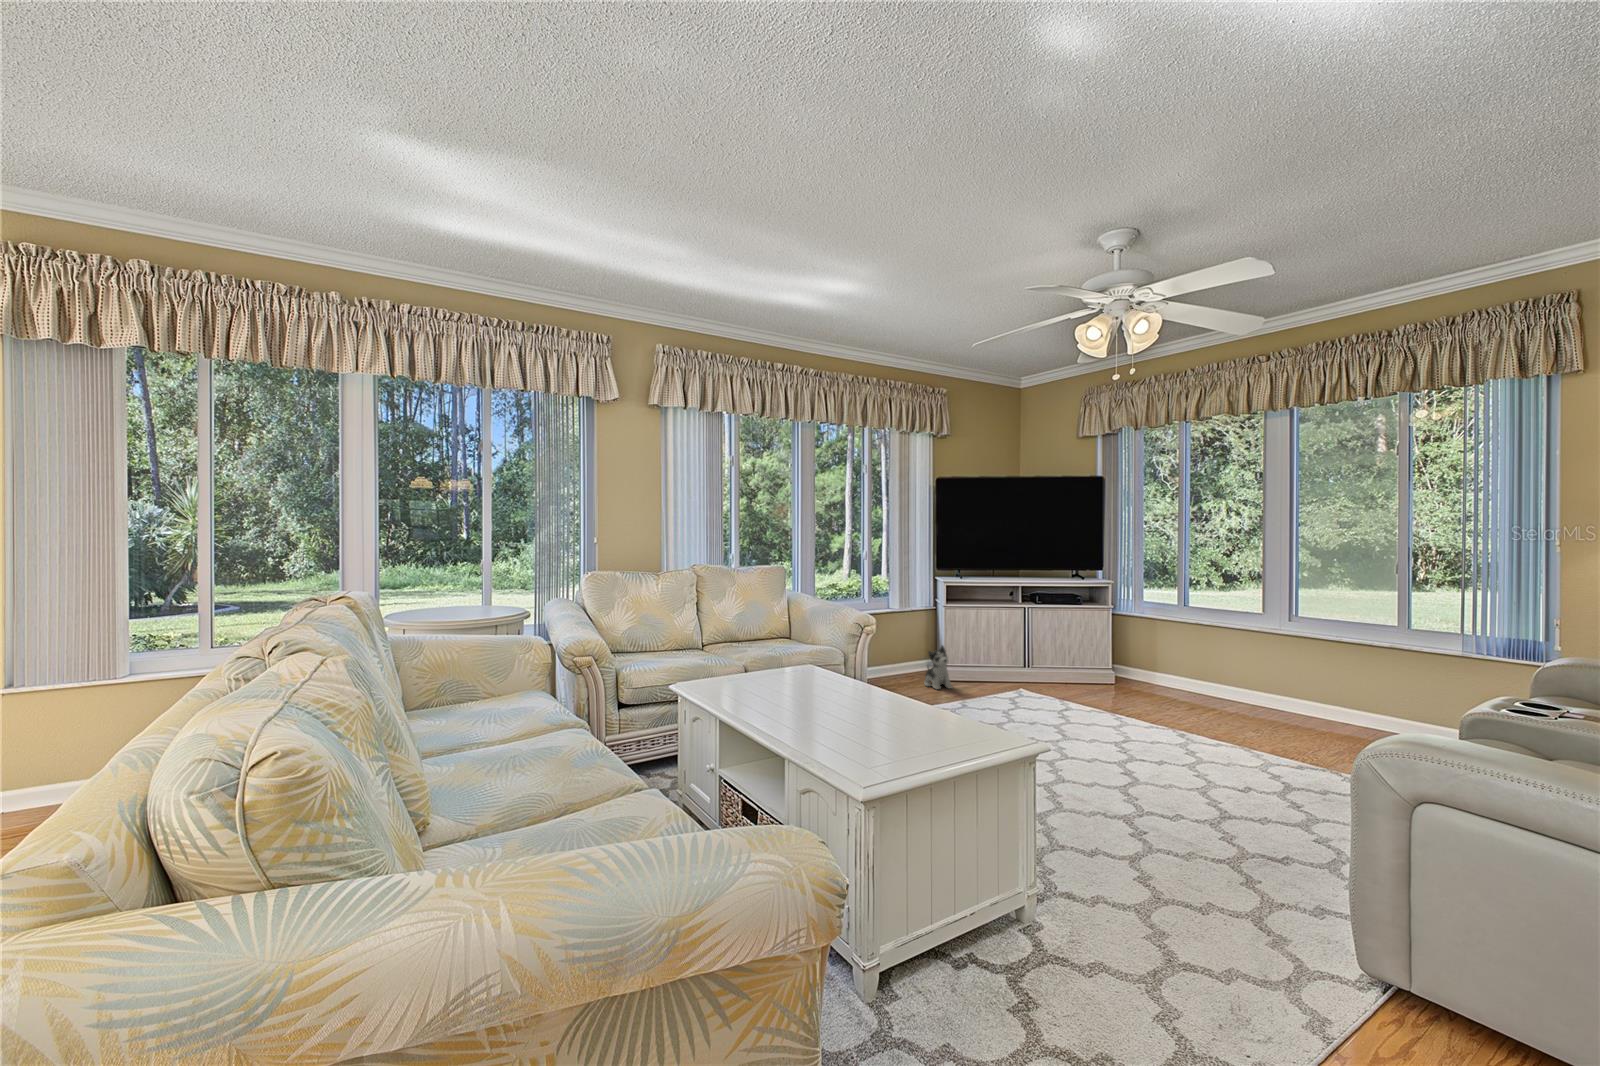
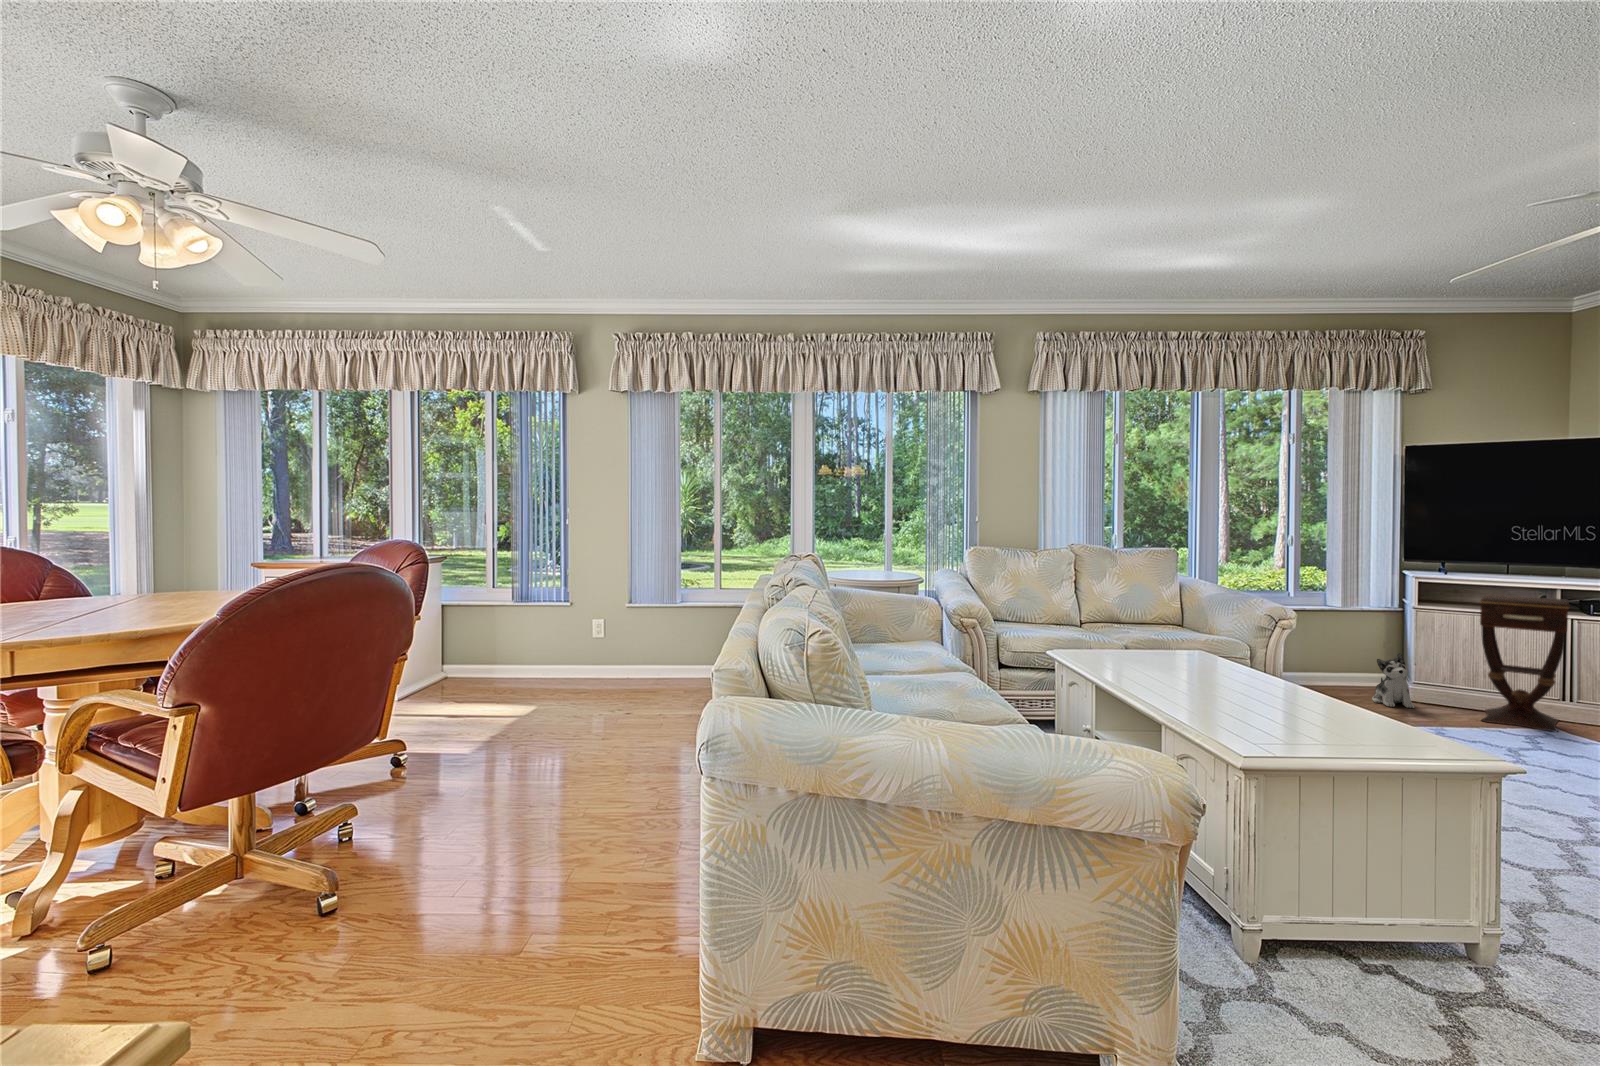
side table: none [992,594,1049,698] -> present [1480,594,1569,732]

